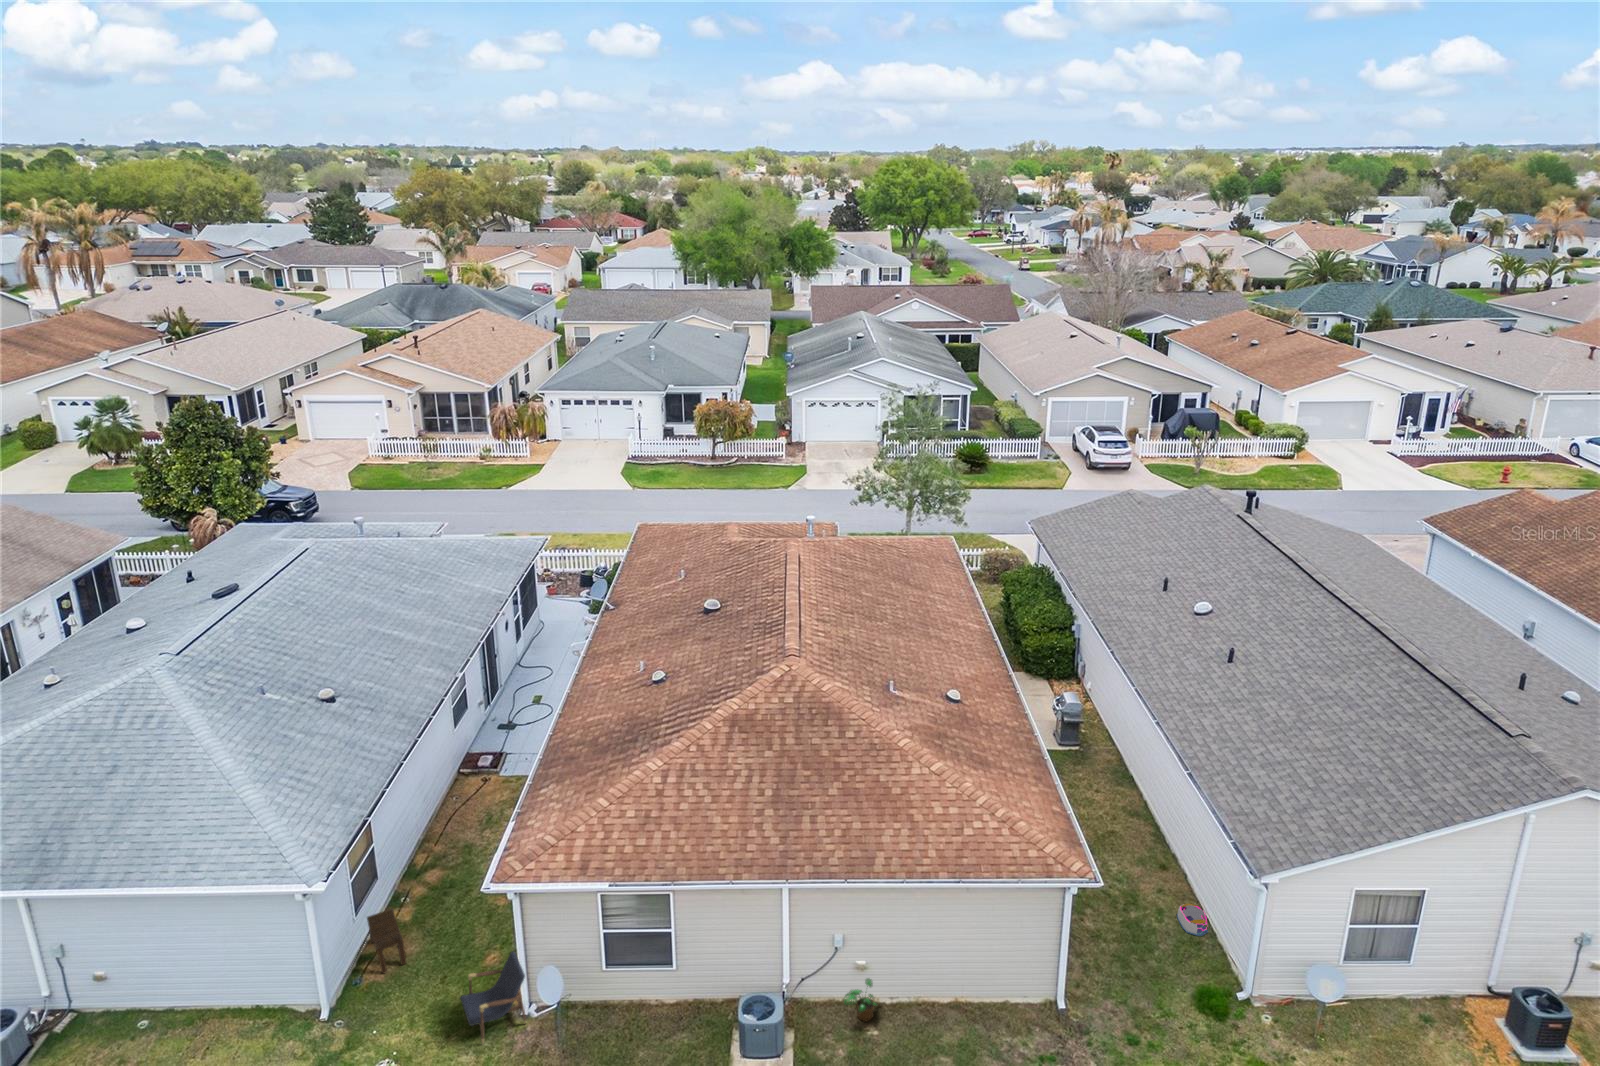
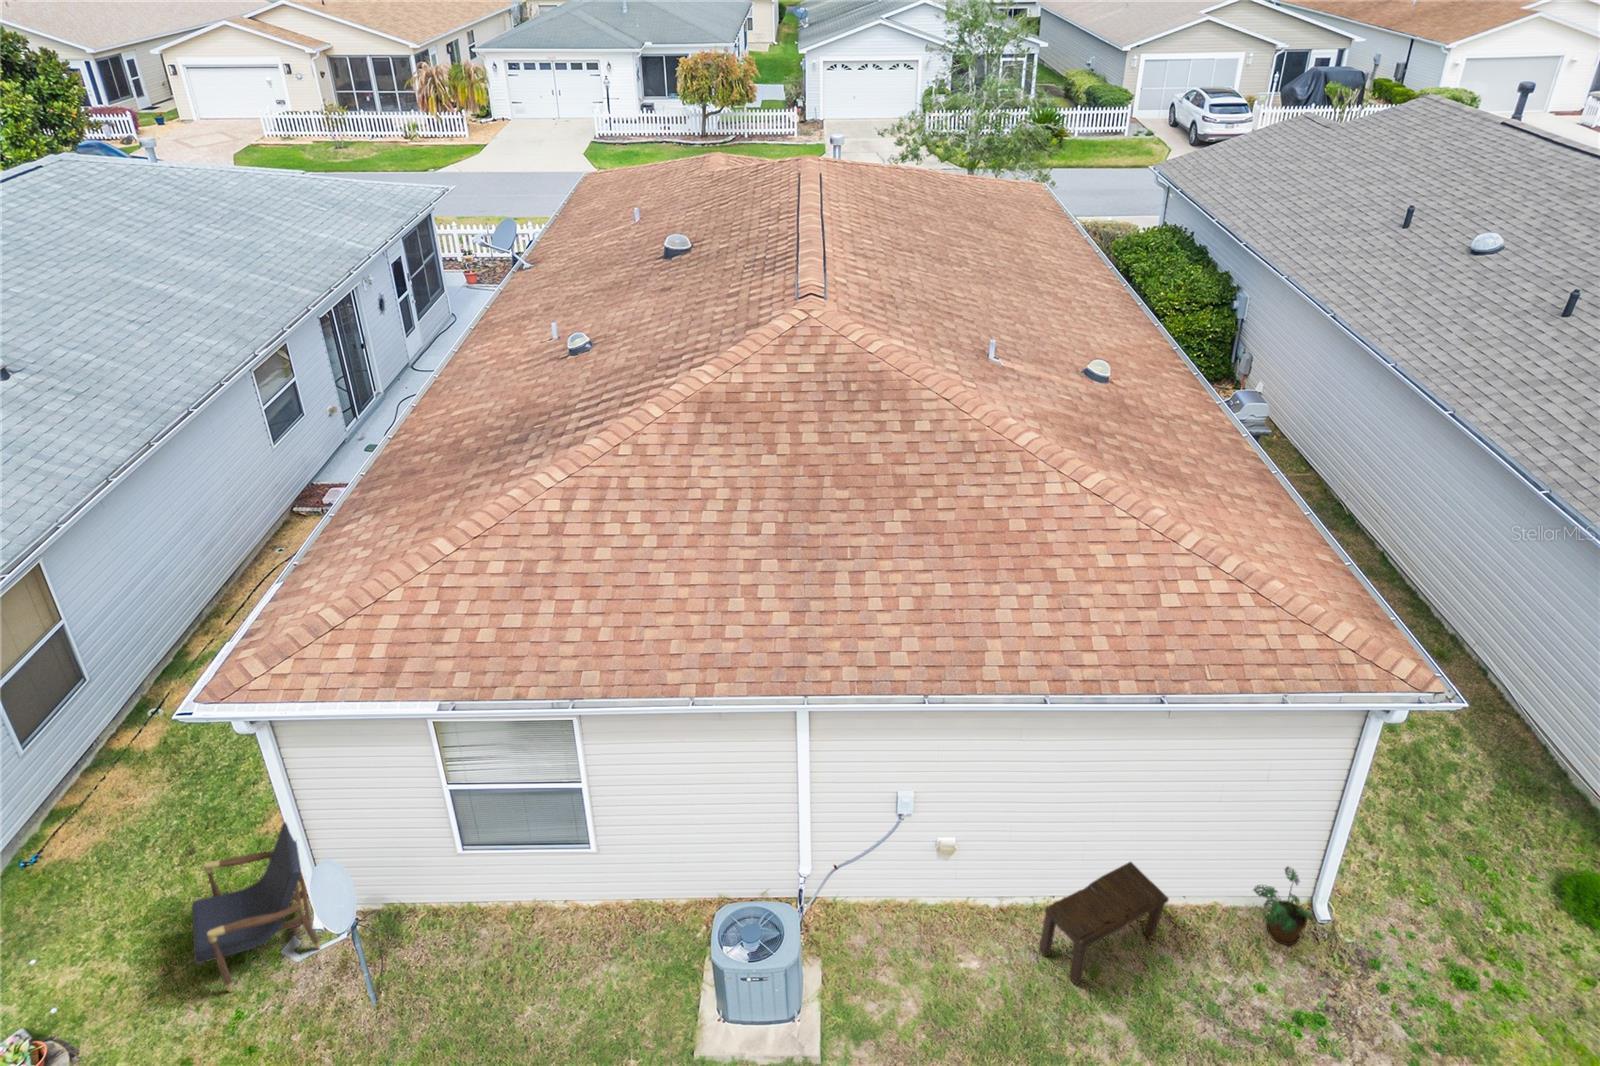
storage bin: present [1177,904,1208,936] -> none [1479,722,1548,779]
bench: present [367,909,406,973] -> present [1039,862,1168,985]
potted plant: present [844,978,877,1022] -> present [1253,867,1314,945]

